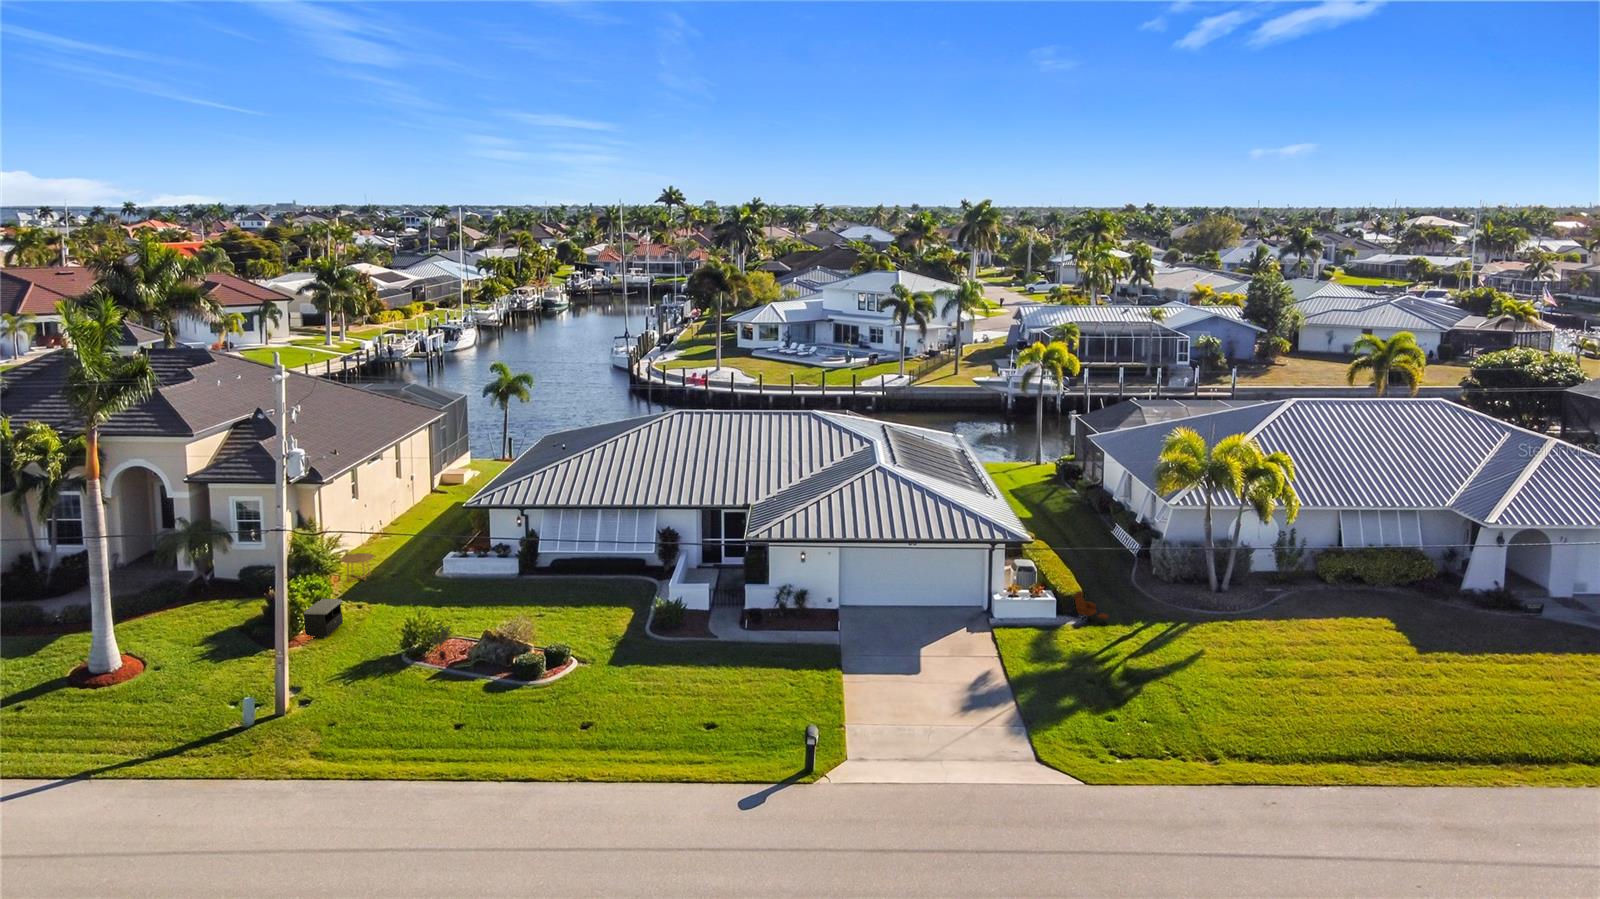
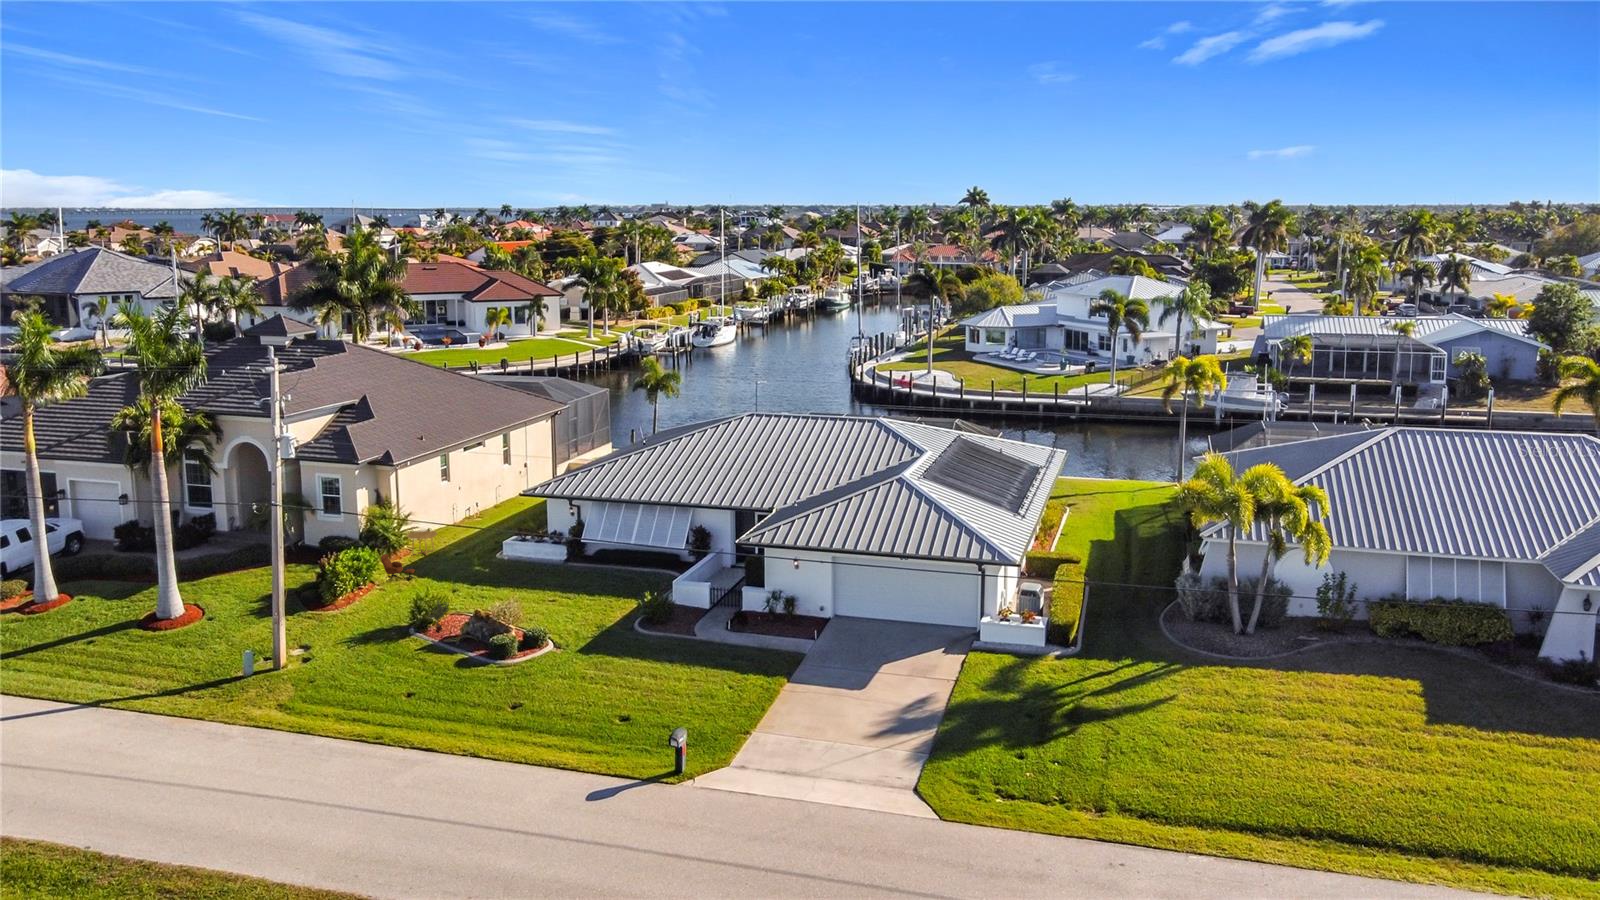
lounge chair: present [1075,592,1109,624] -> present [381,554,415,579]
storage bench: present [304,599,343,638] -> none [341,569,380,605]

